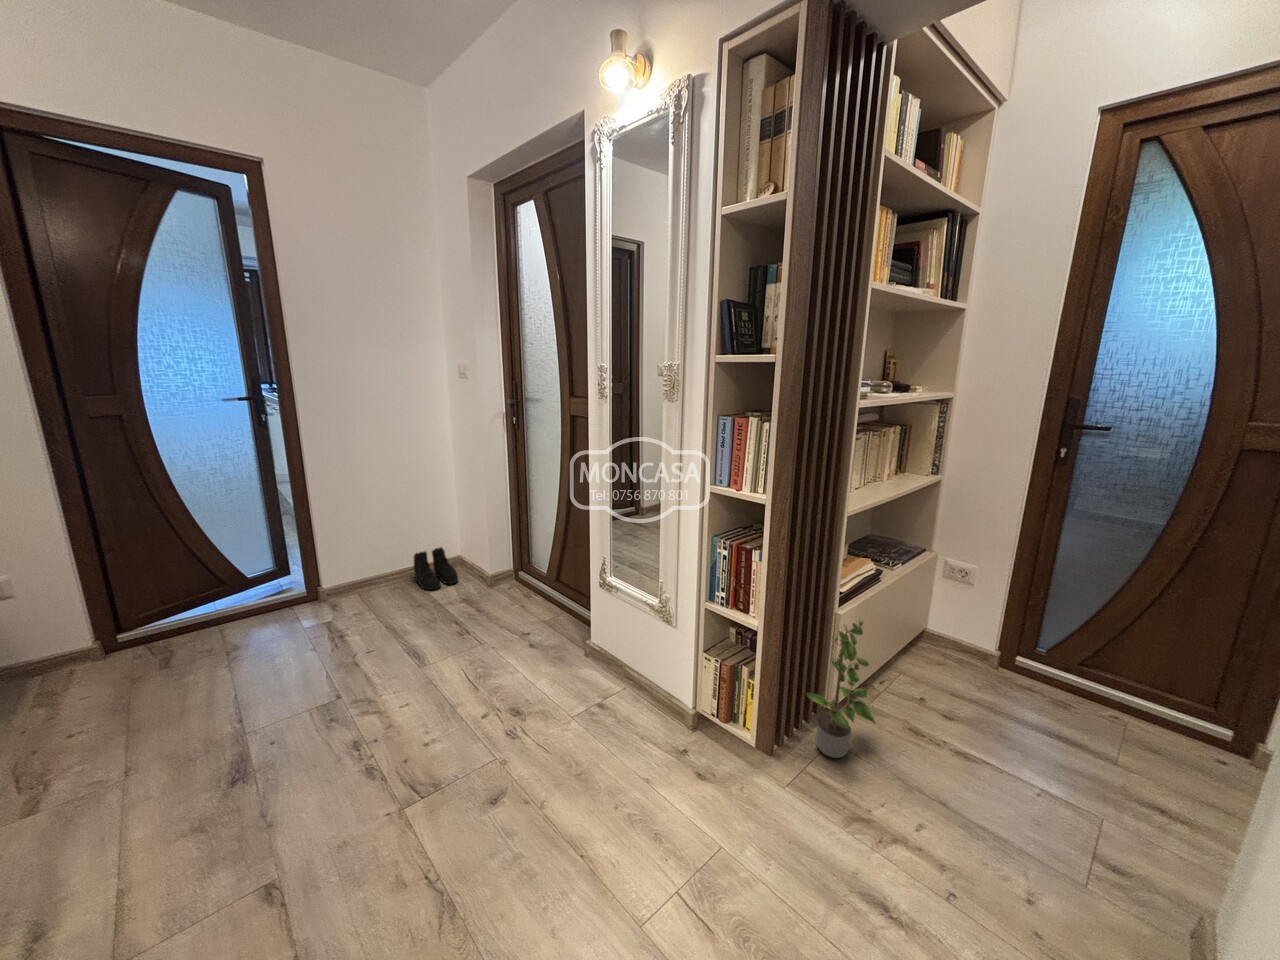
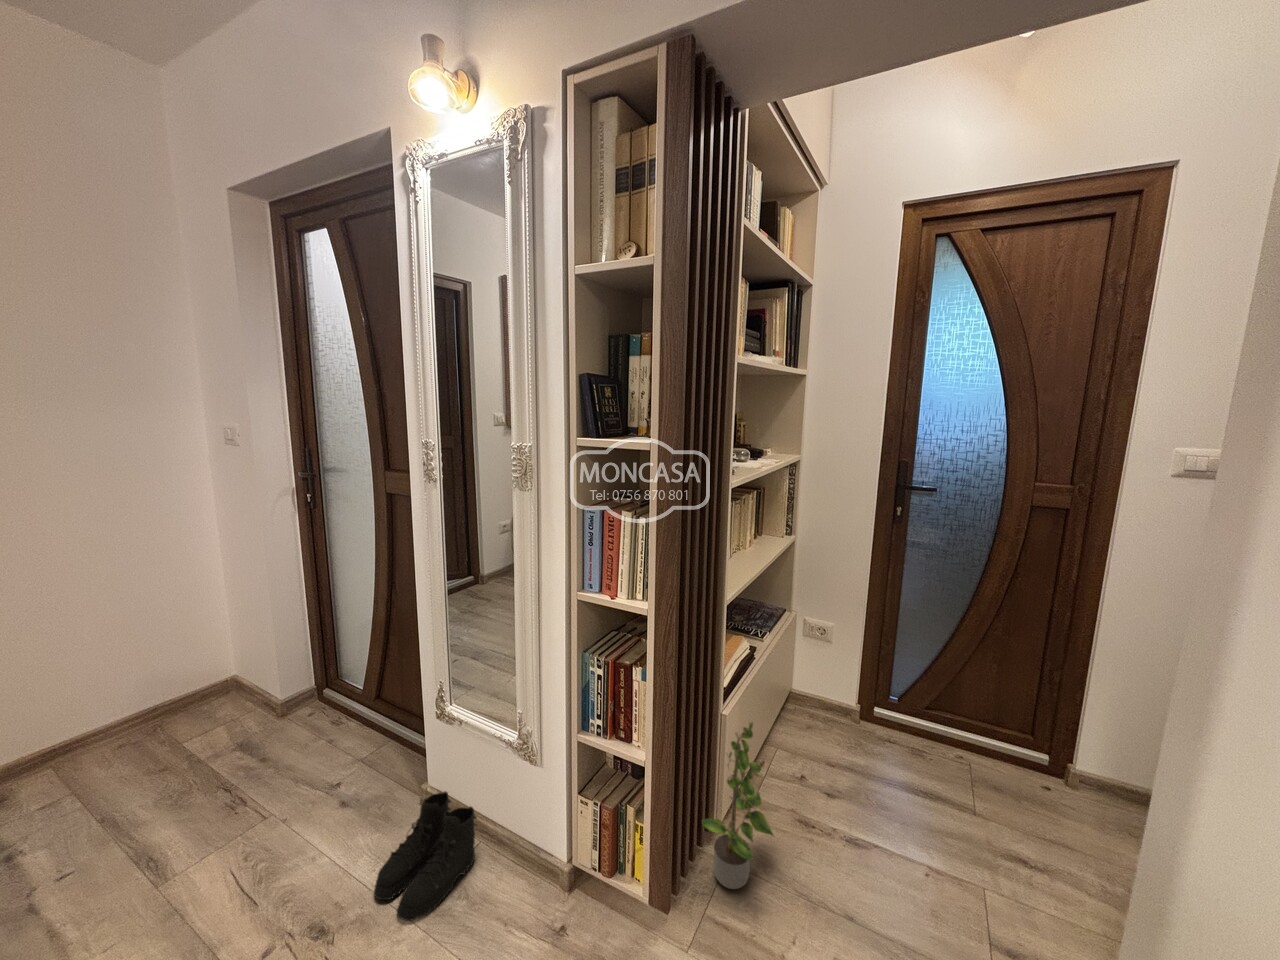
boots: present [414,547,458,590] -> present [374,791,477,921]

